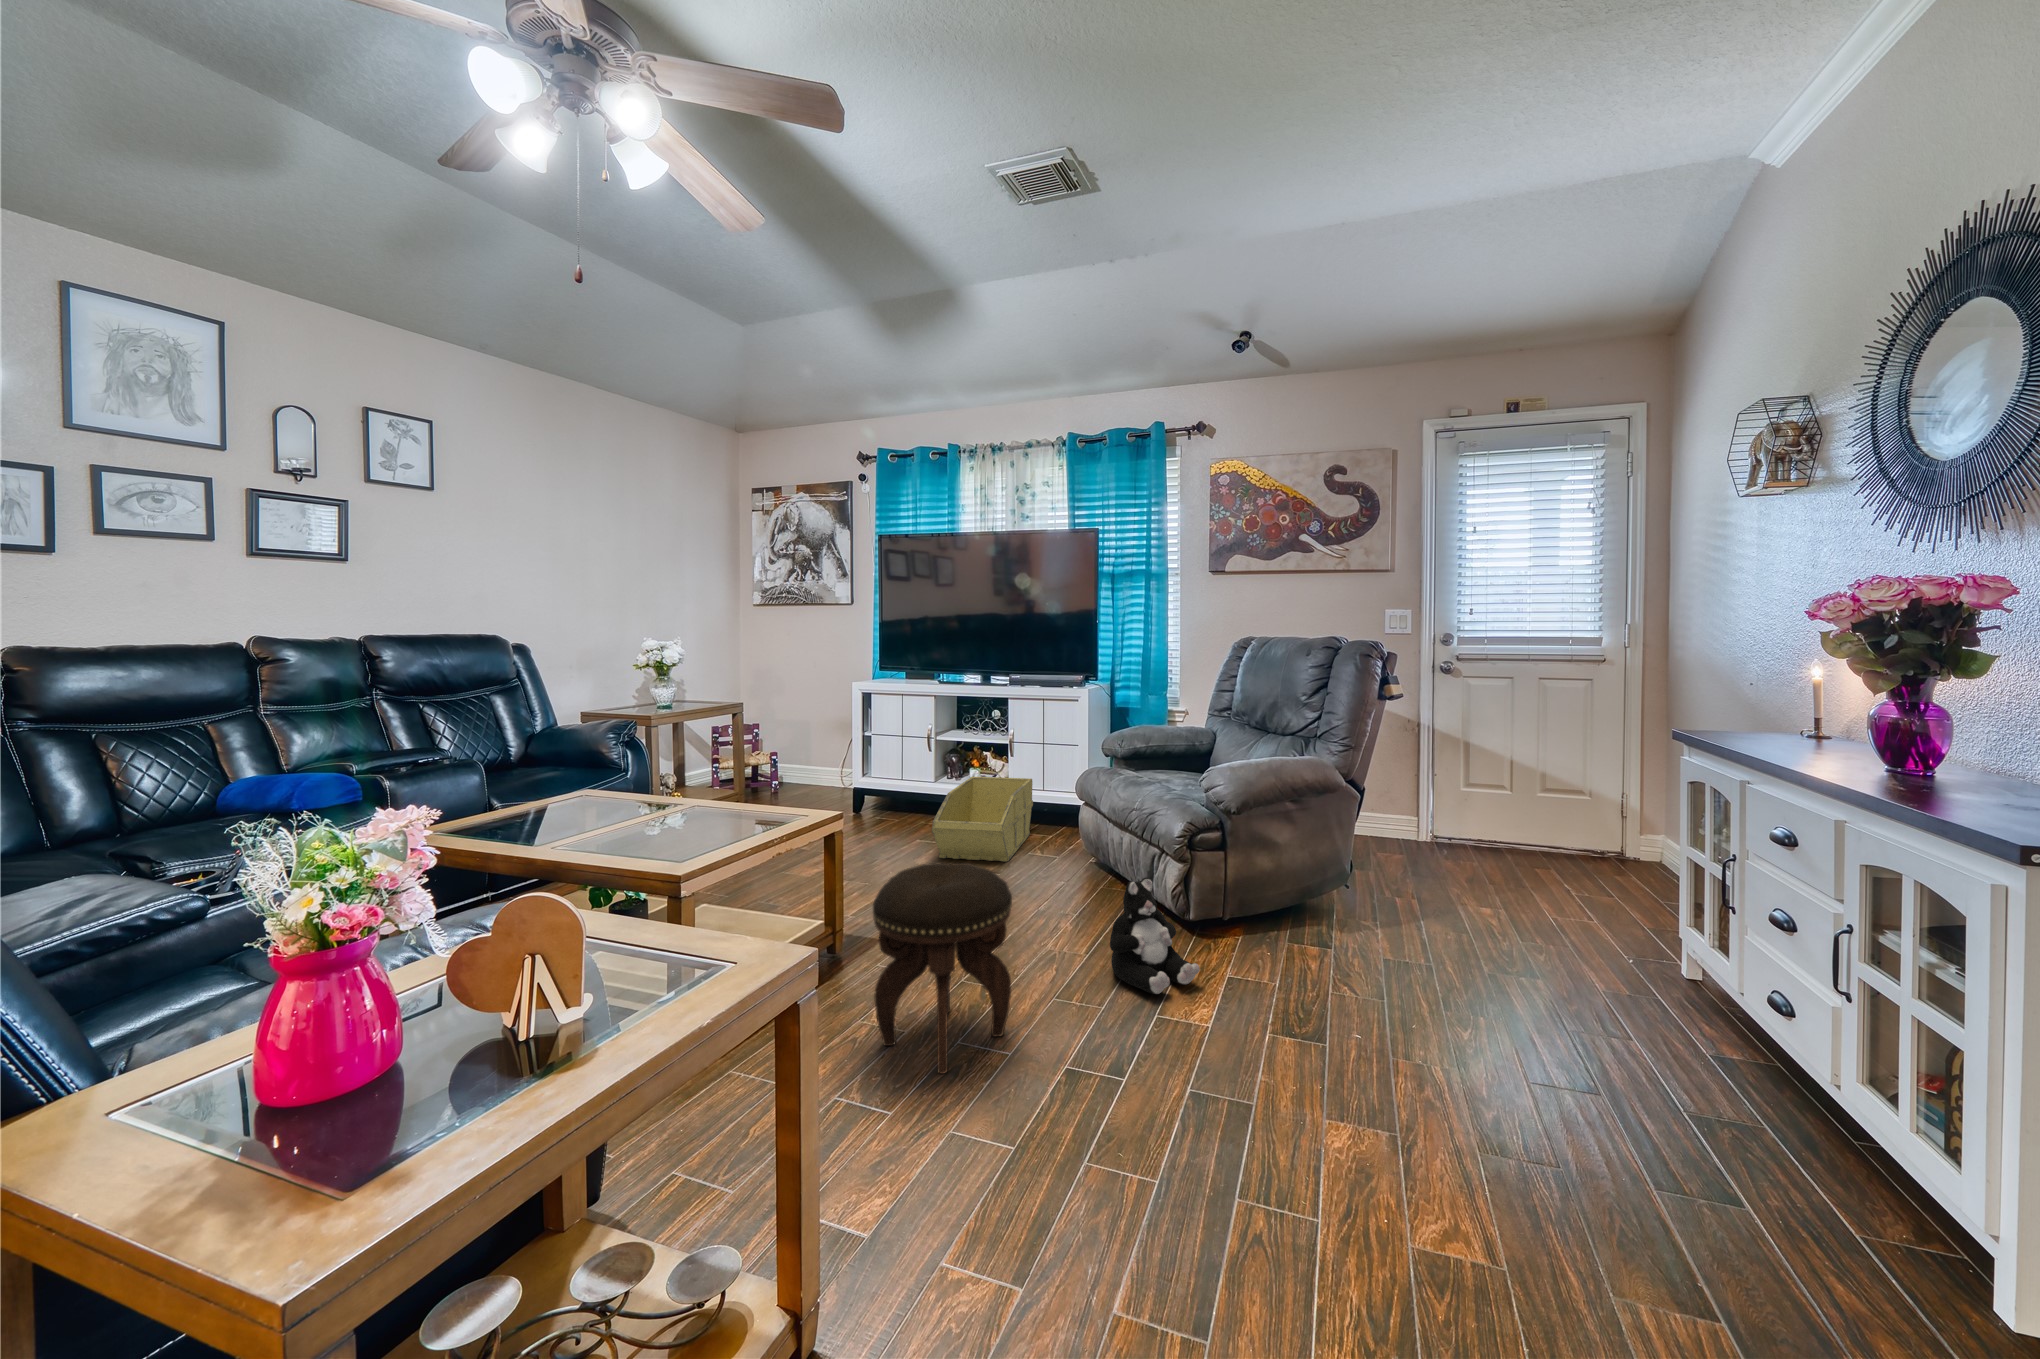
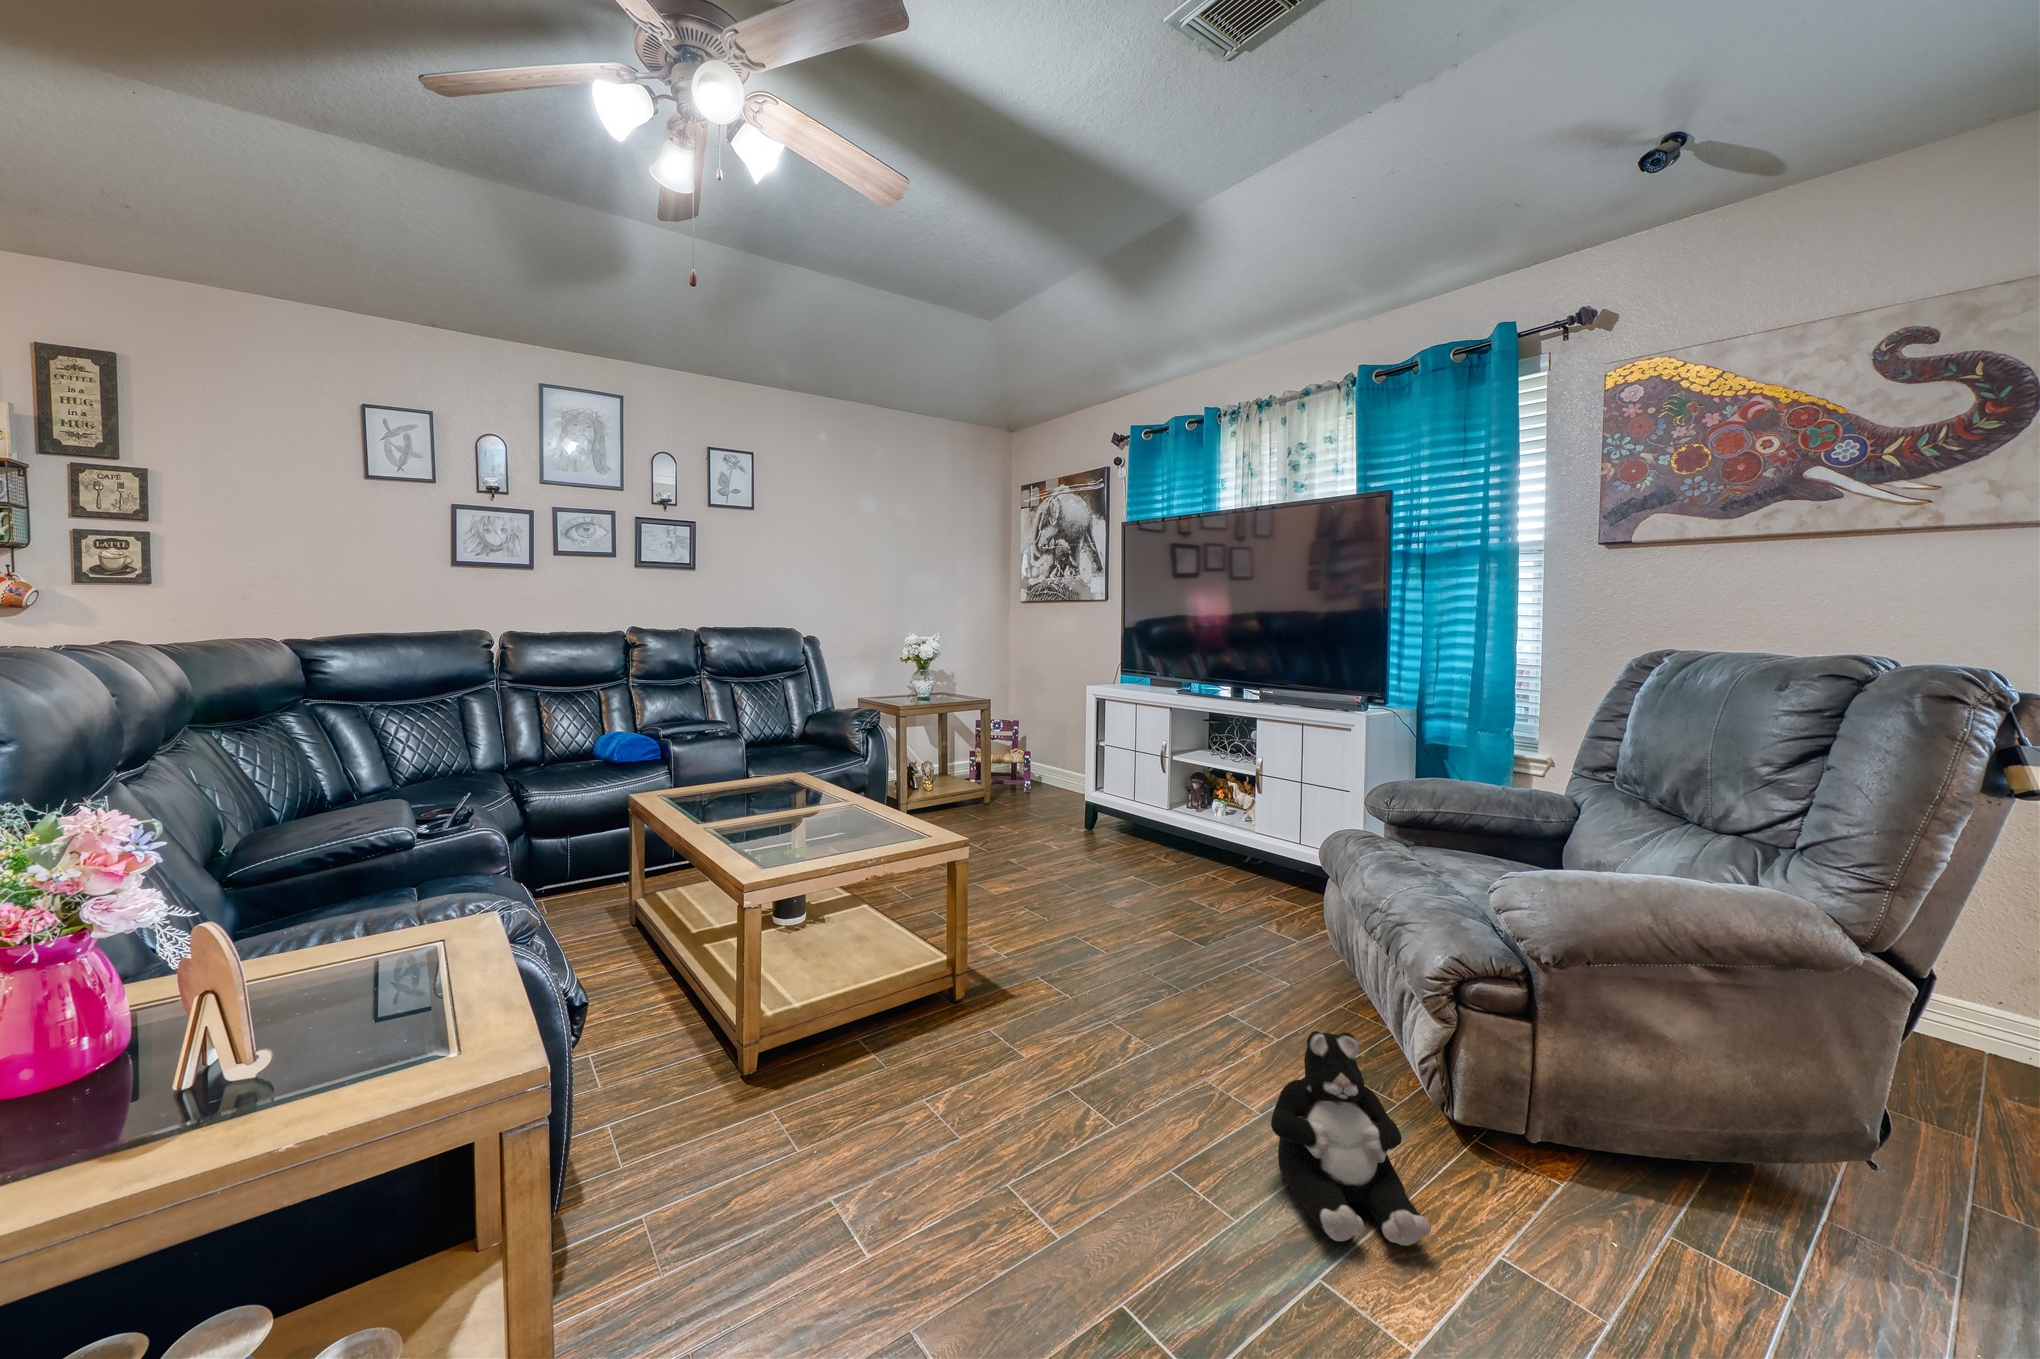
storage bin: present [932,777,1033,862] -> none [1130,806,1280,925]
footstool: present [873,863,1012,1074] -> none [906,929,1088,1227]

